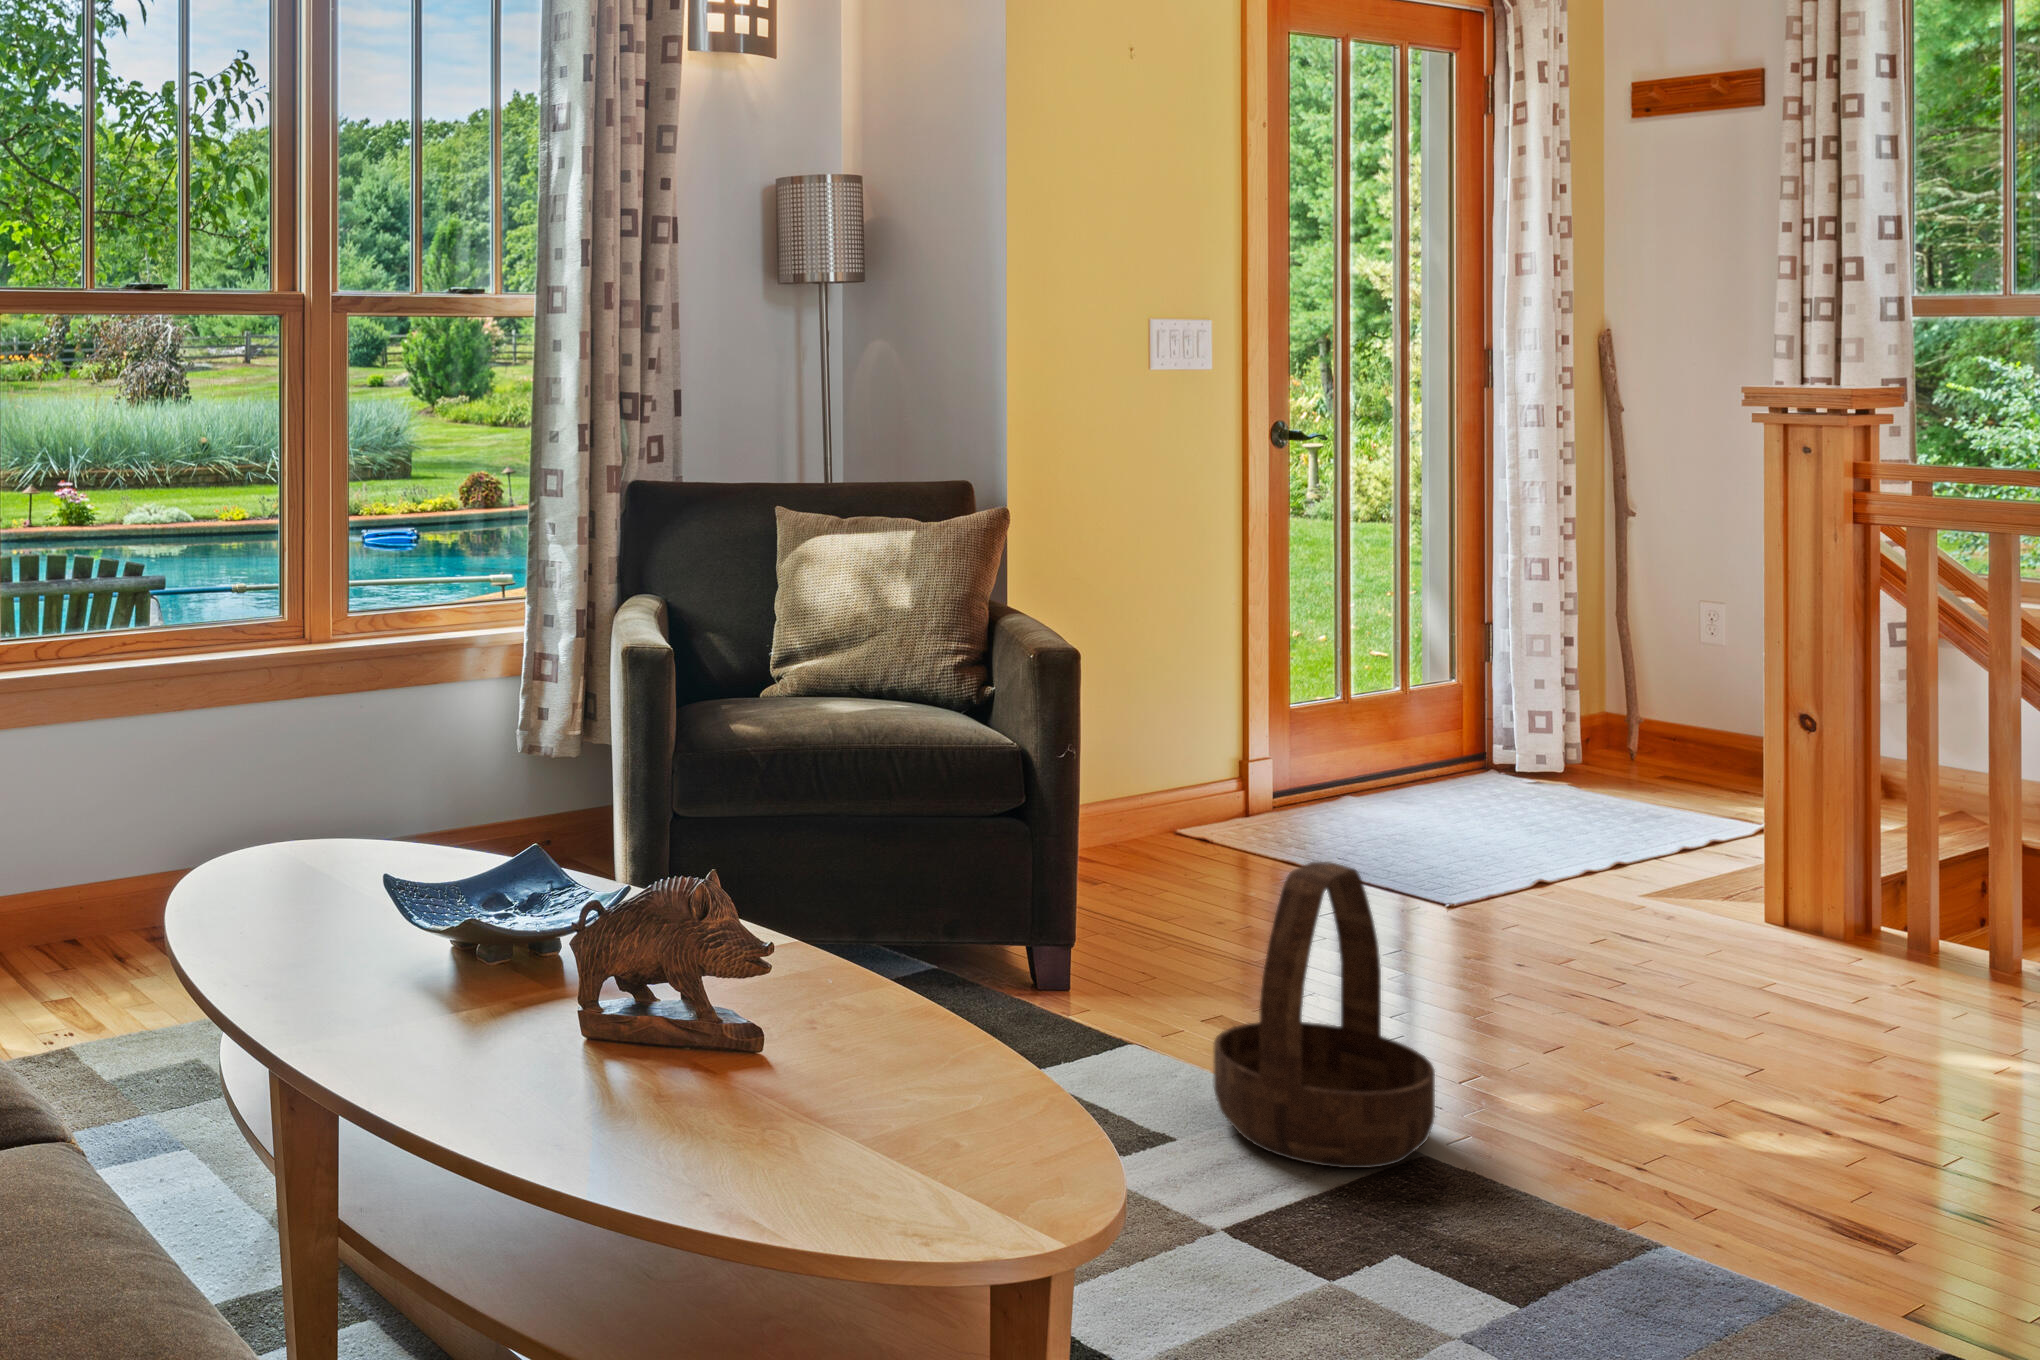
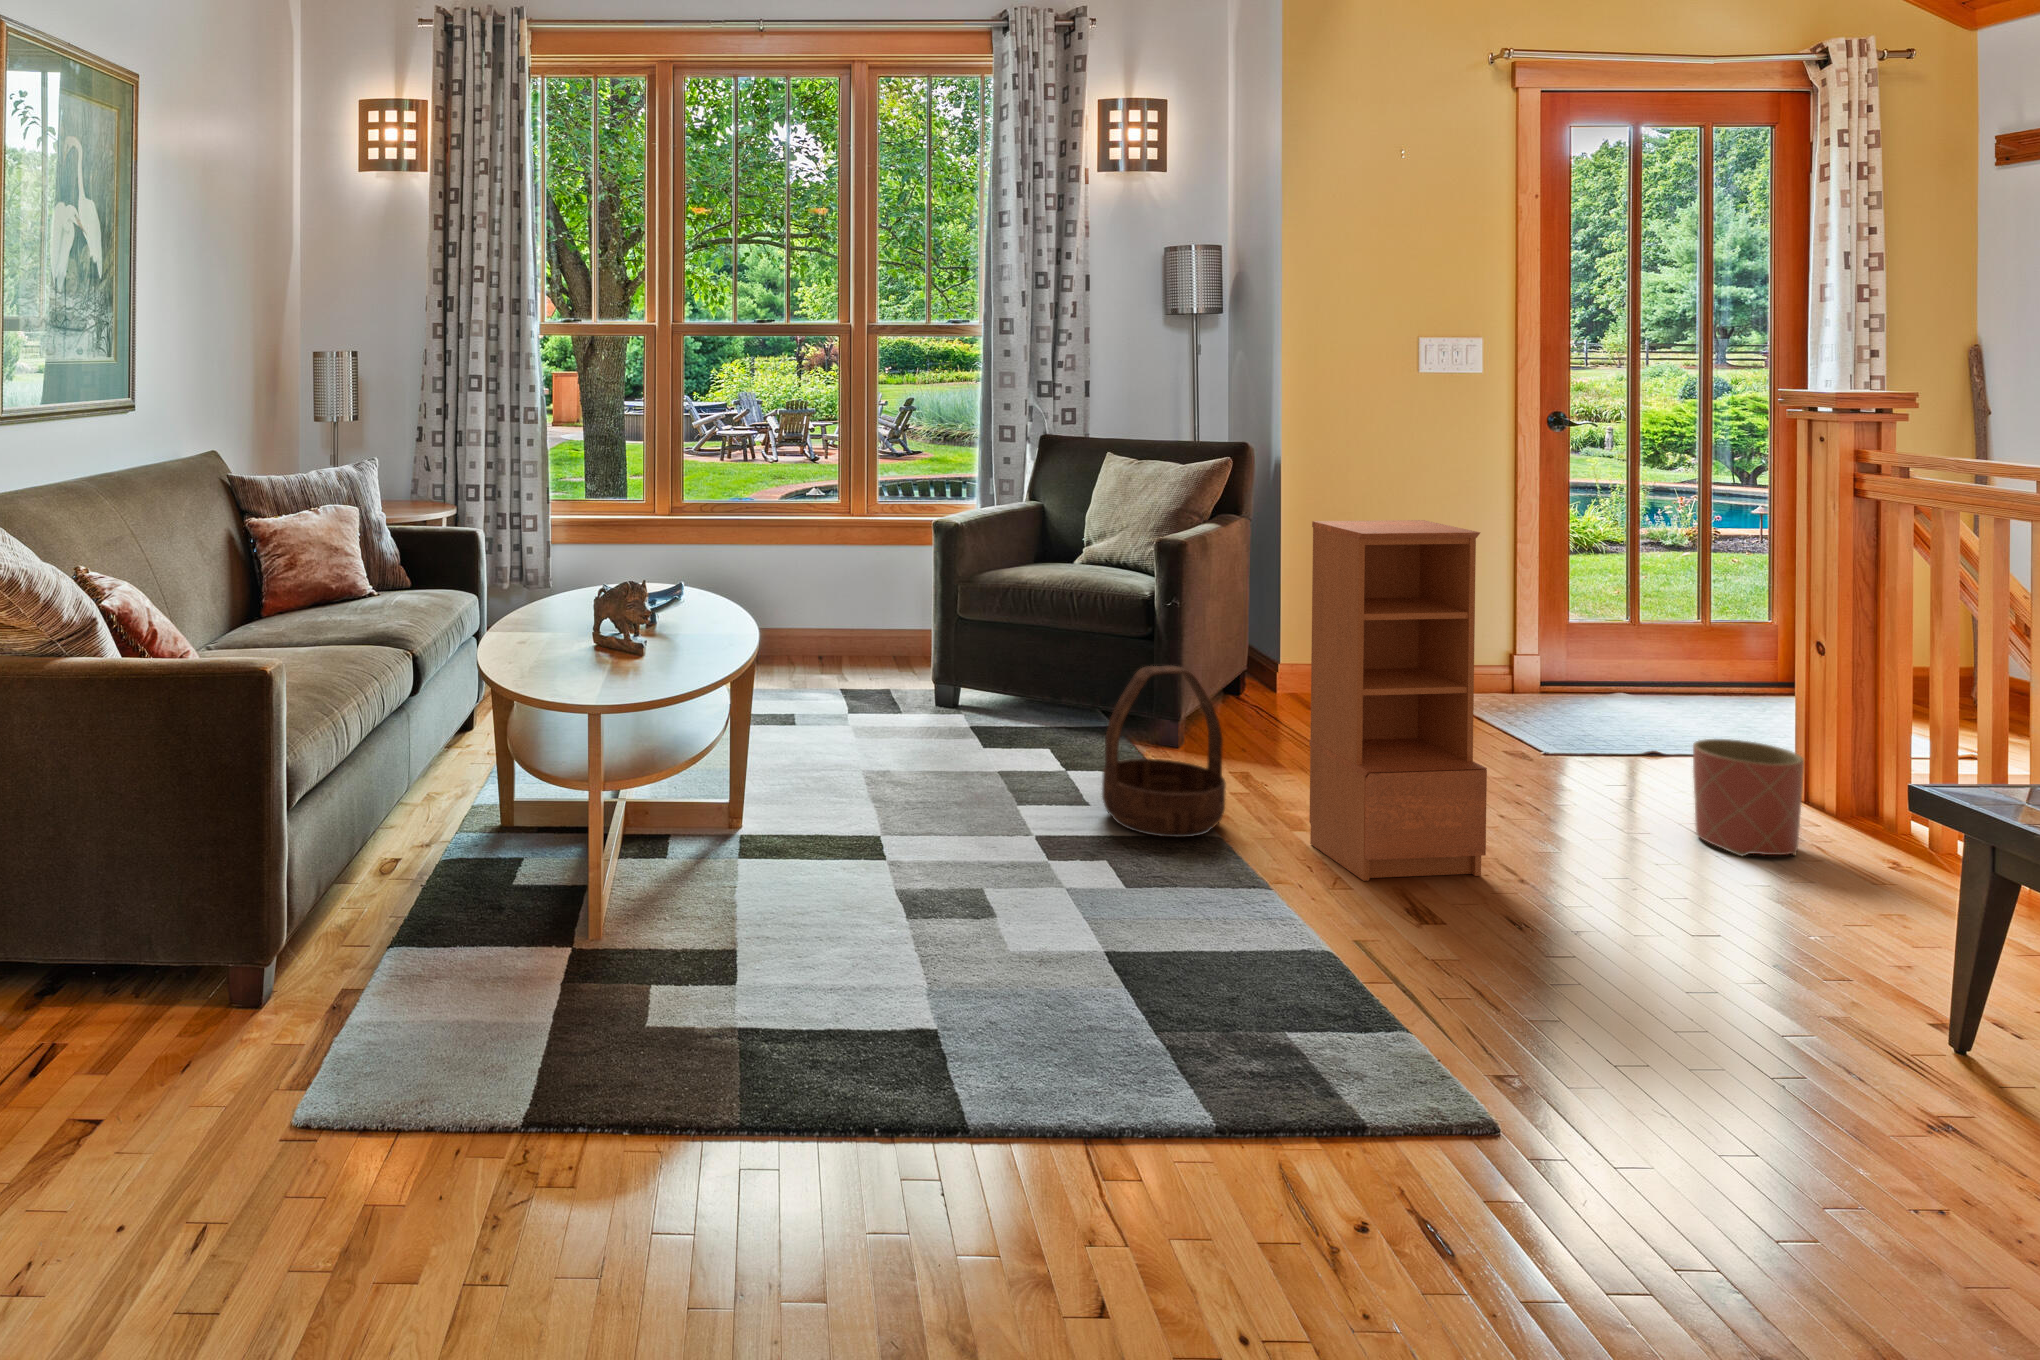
bookcase: none [1542,583,1814,1177] -> present [1309,520,1487,881]
planter: none [1806,852,1958,1015] -> present [1693,739,1804,856]

